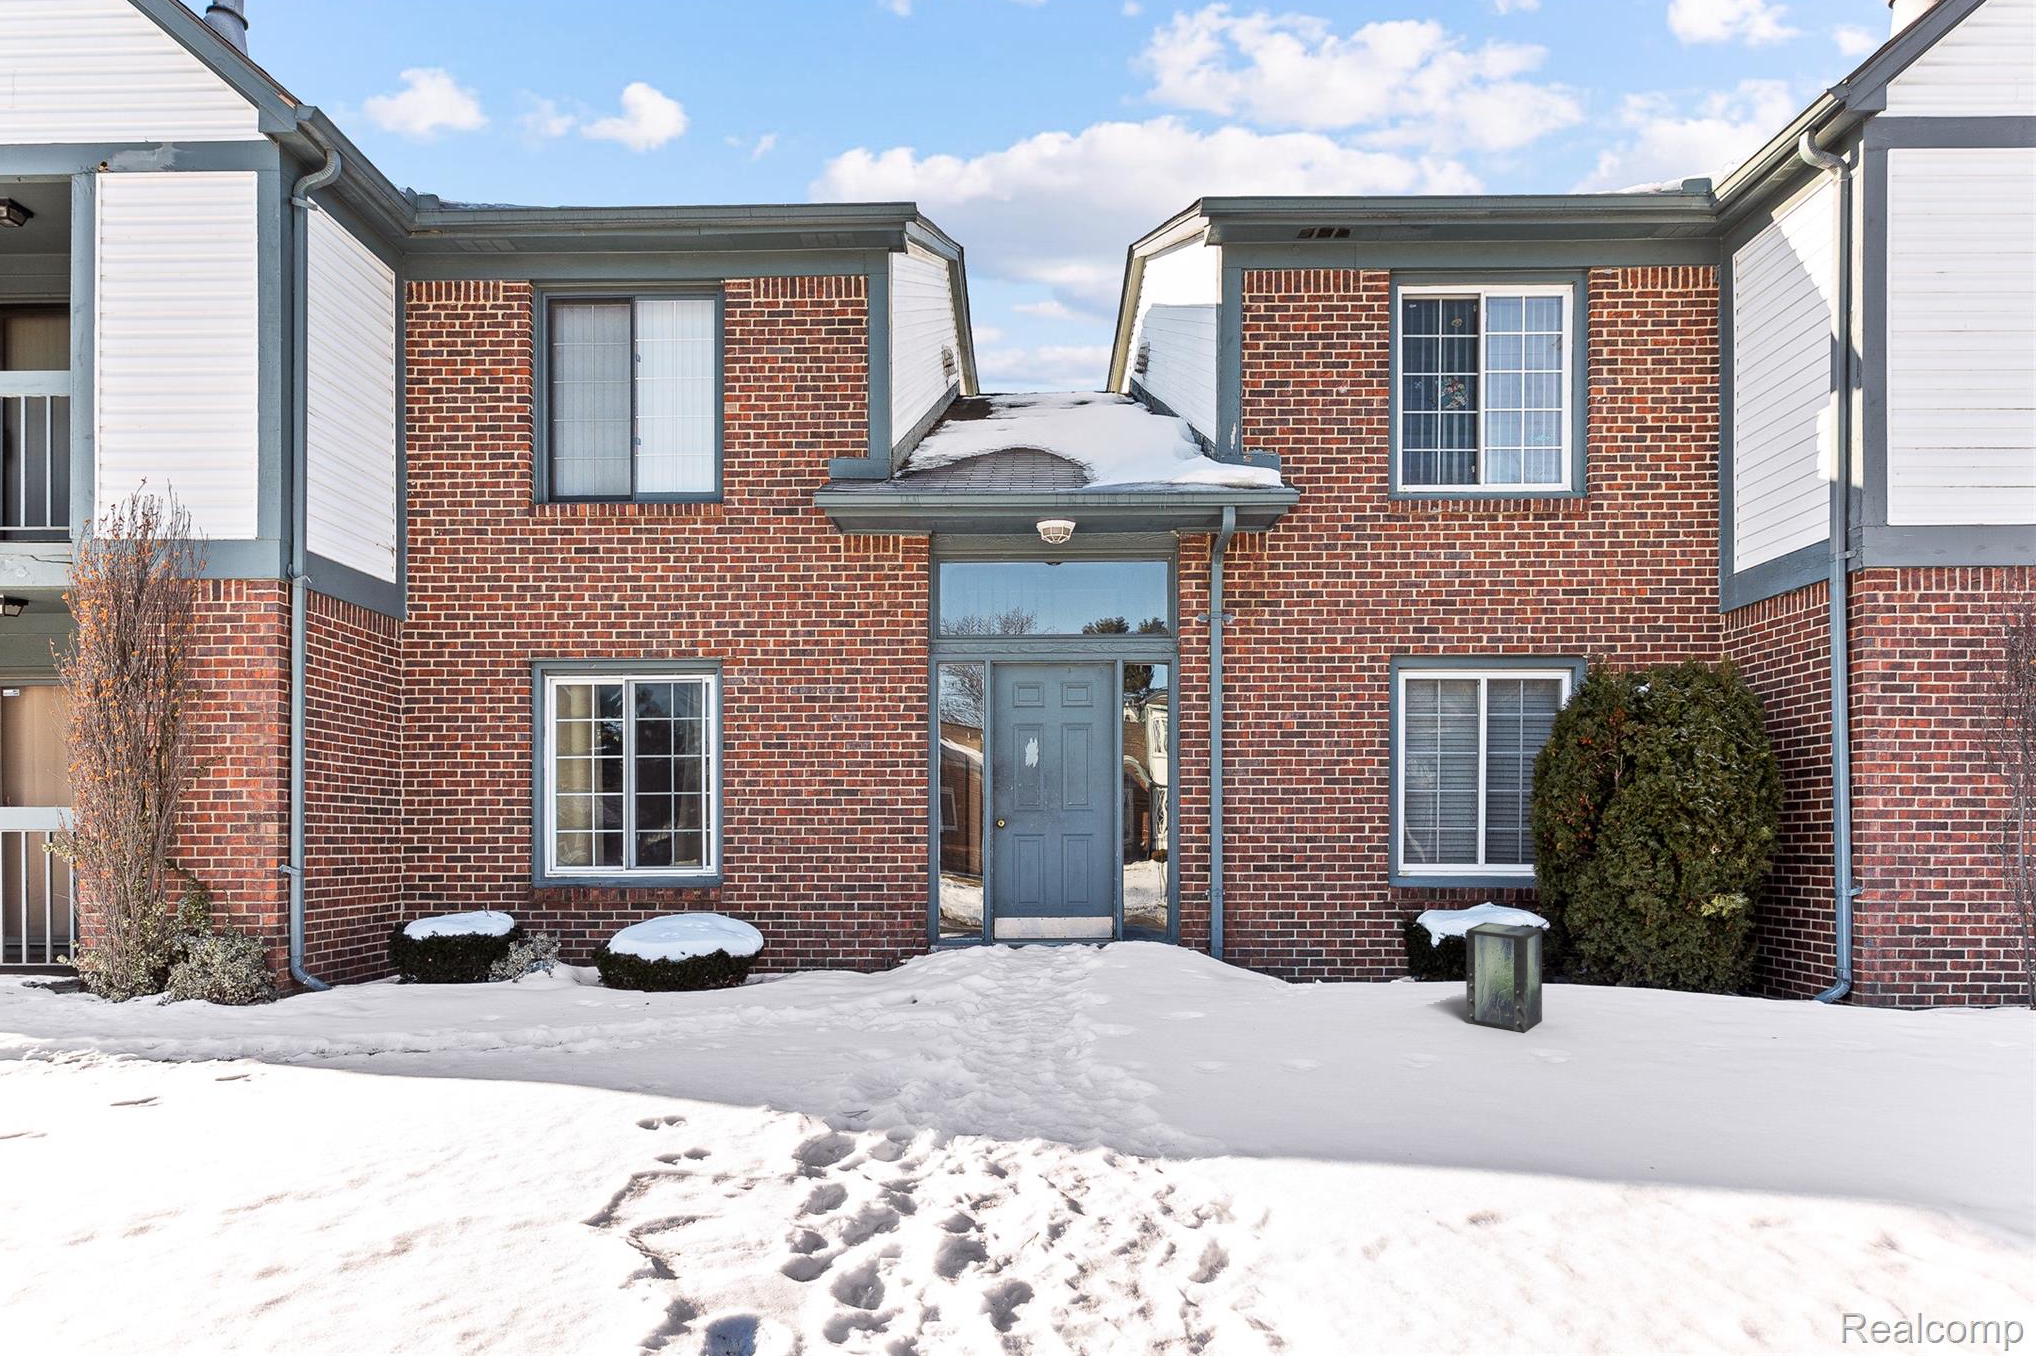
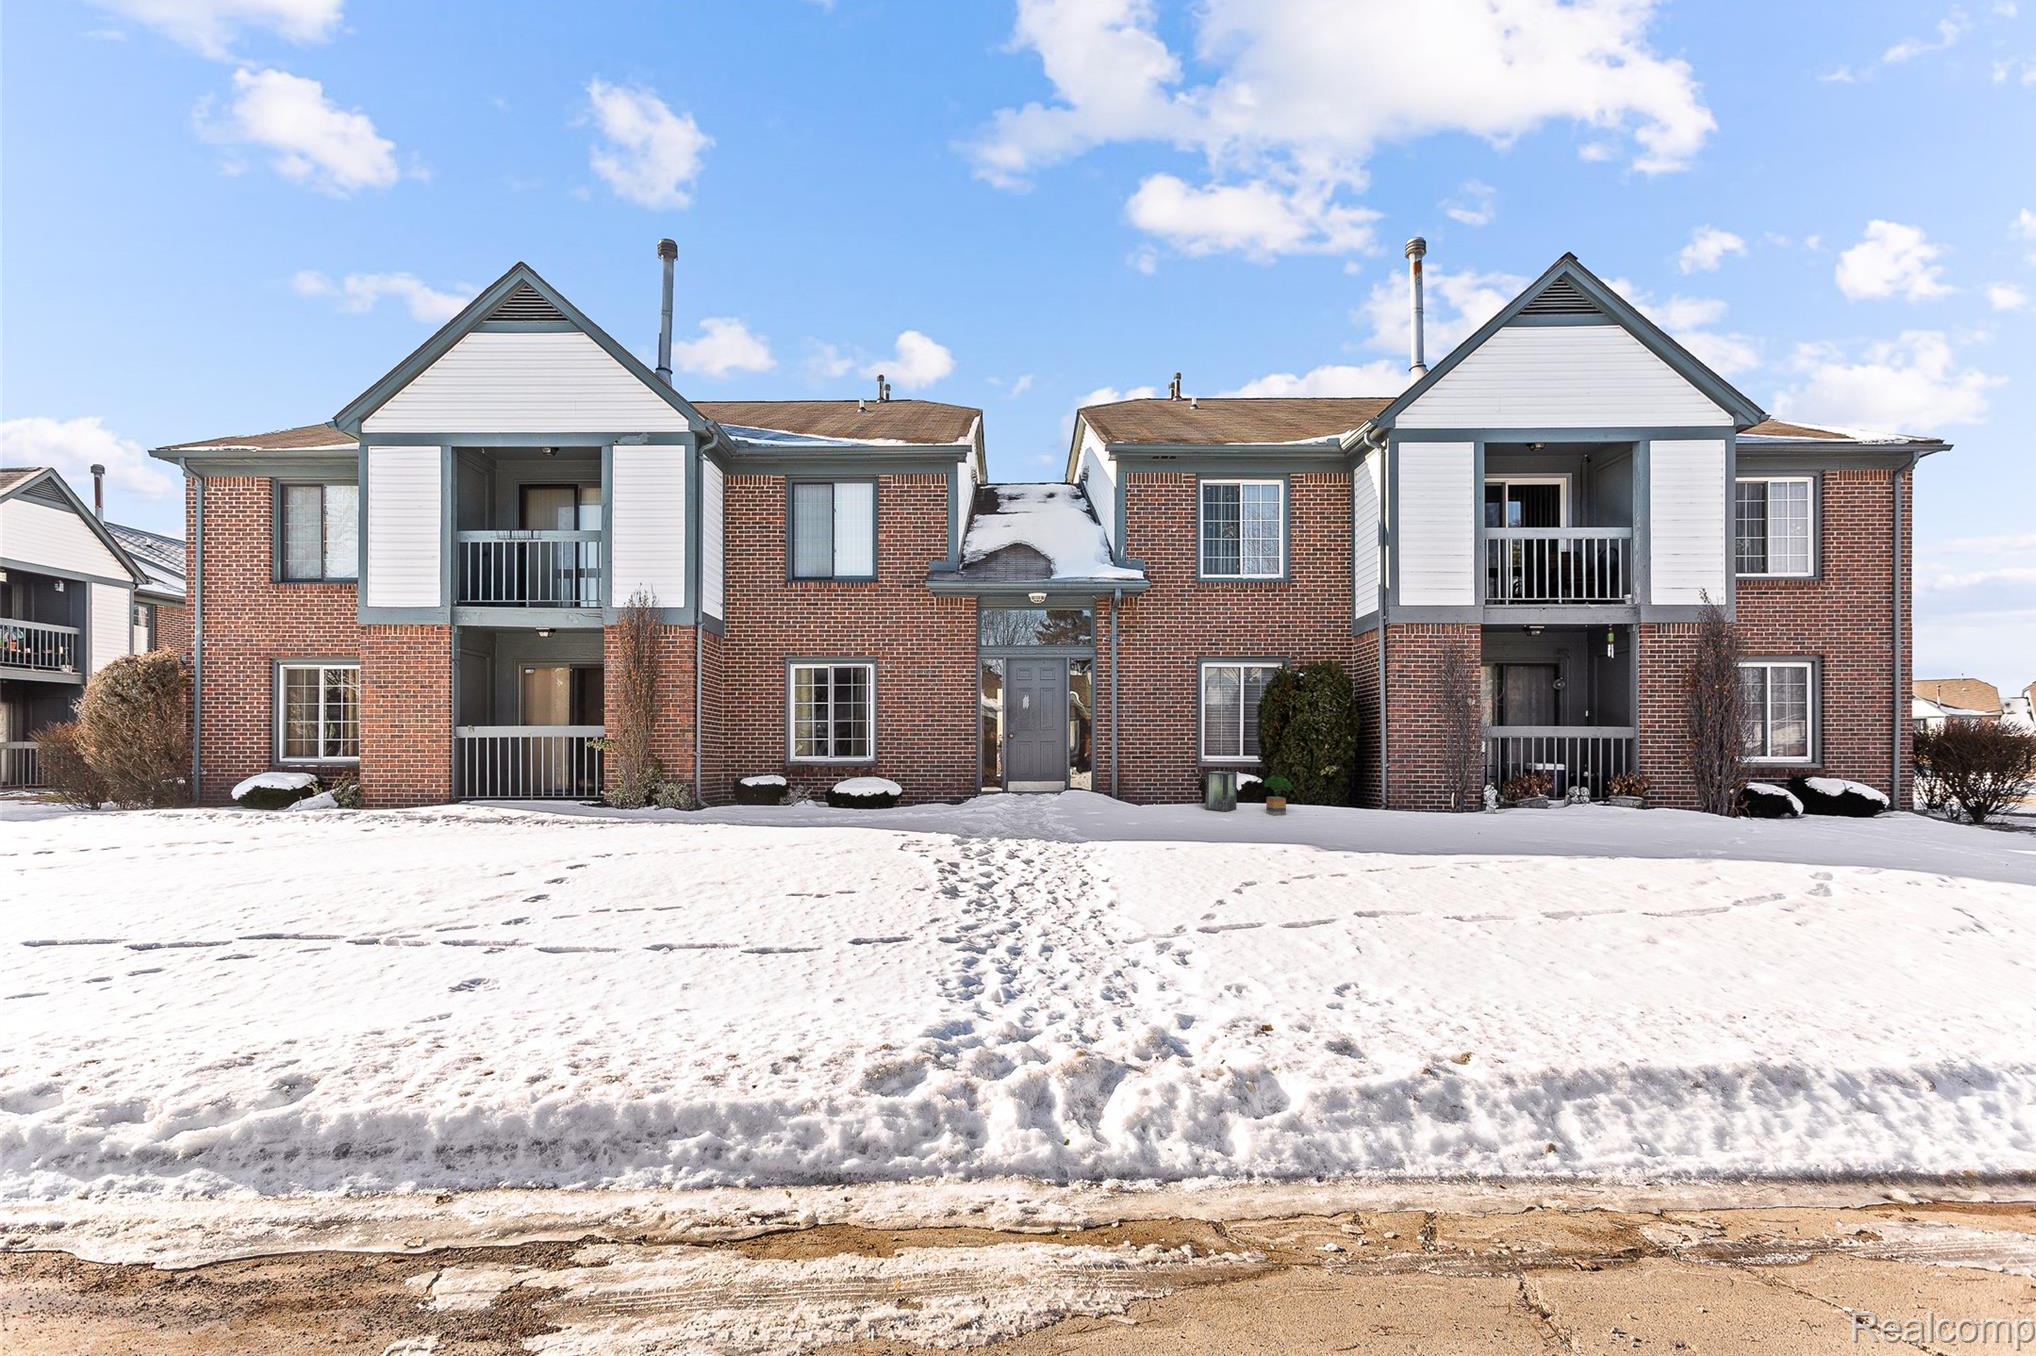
potted tree: none [1622,945,1707,1050] -> present [1265,777,1292,815]

